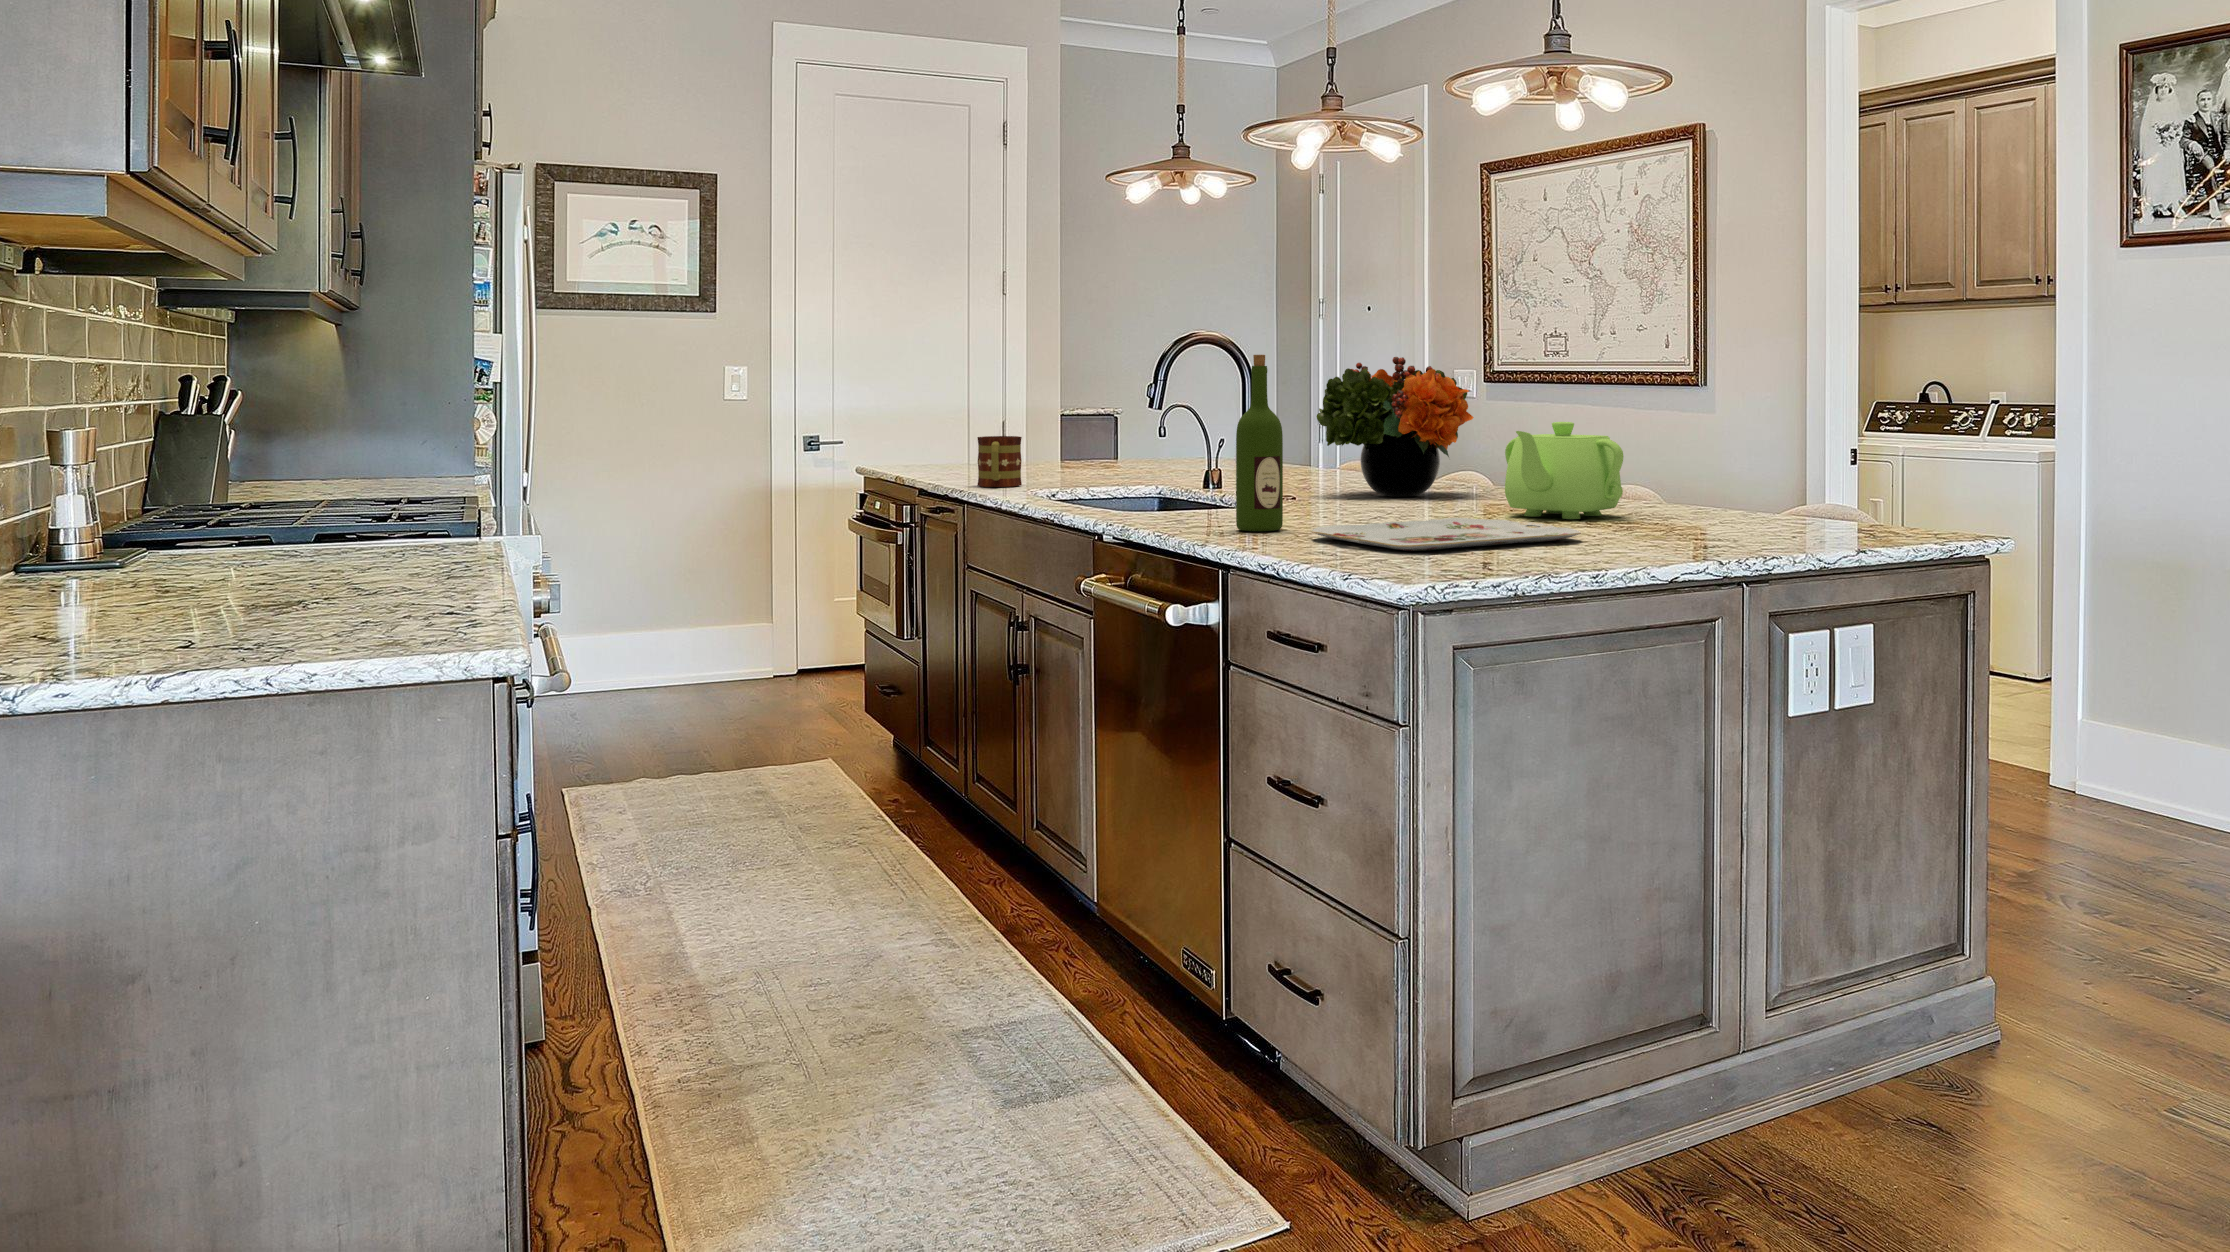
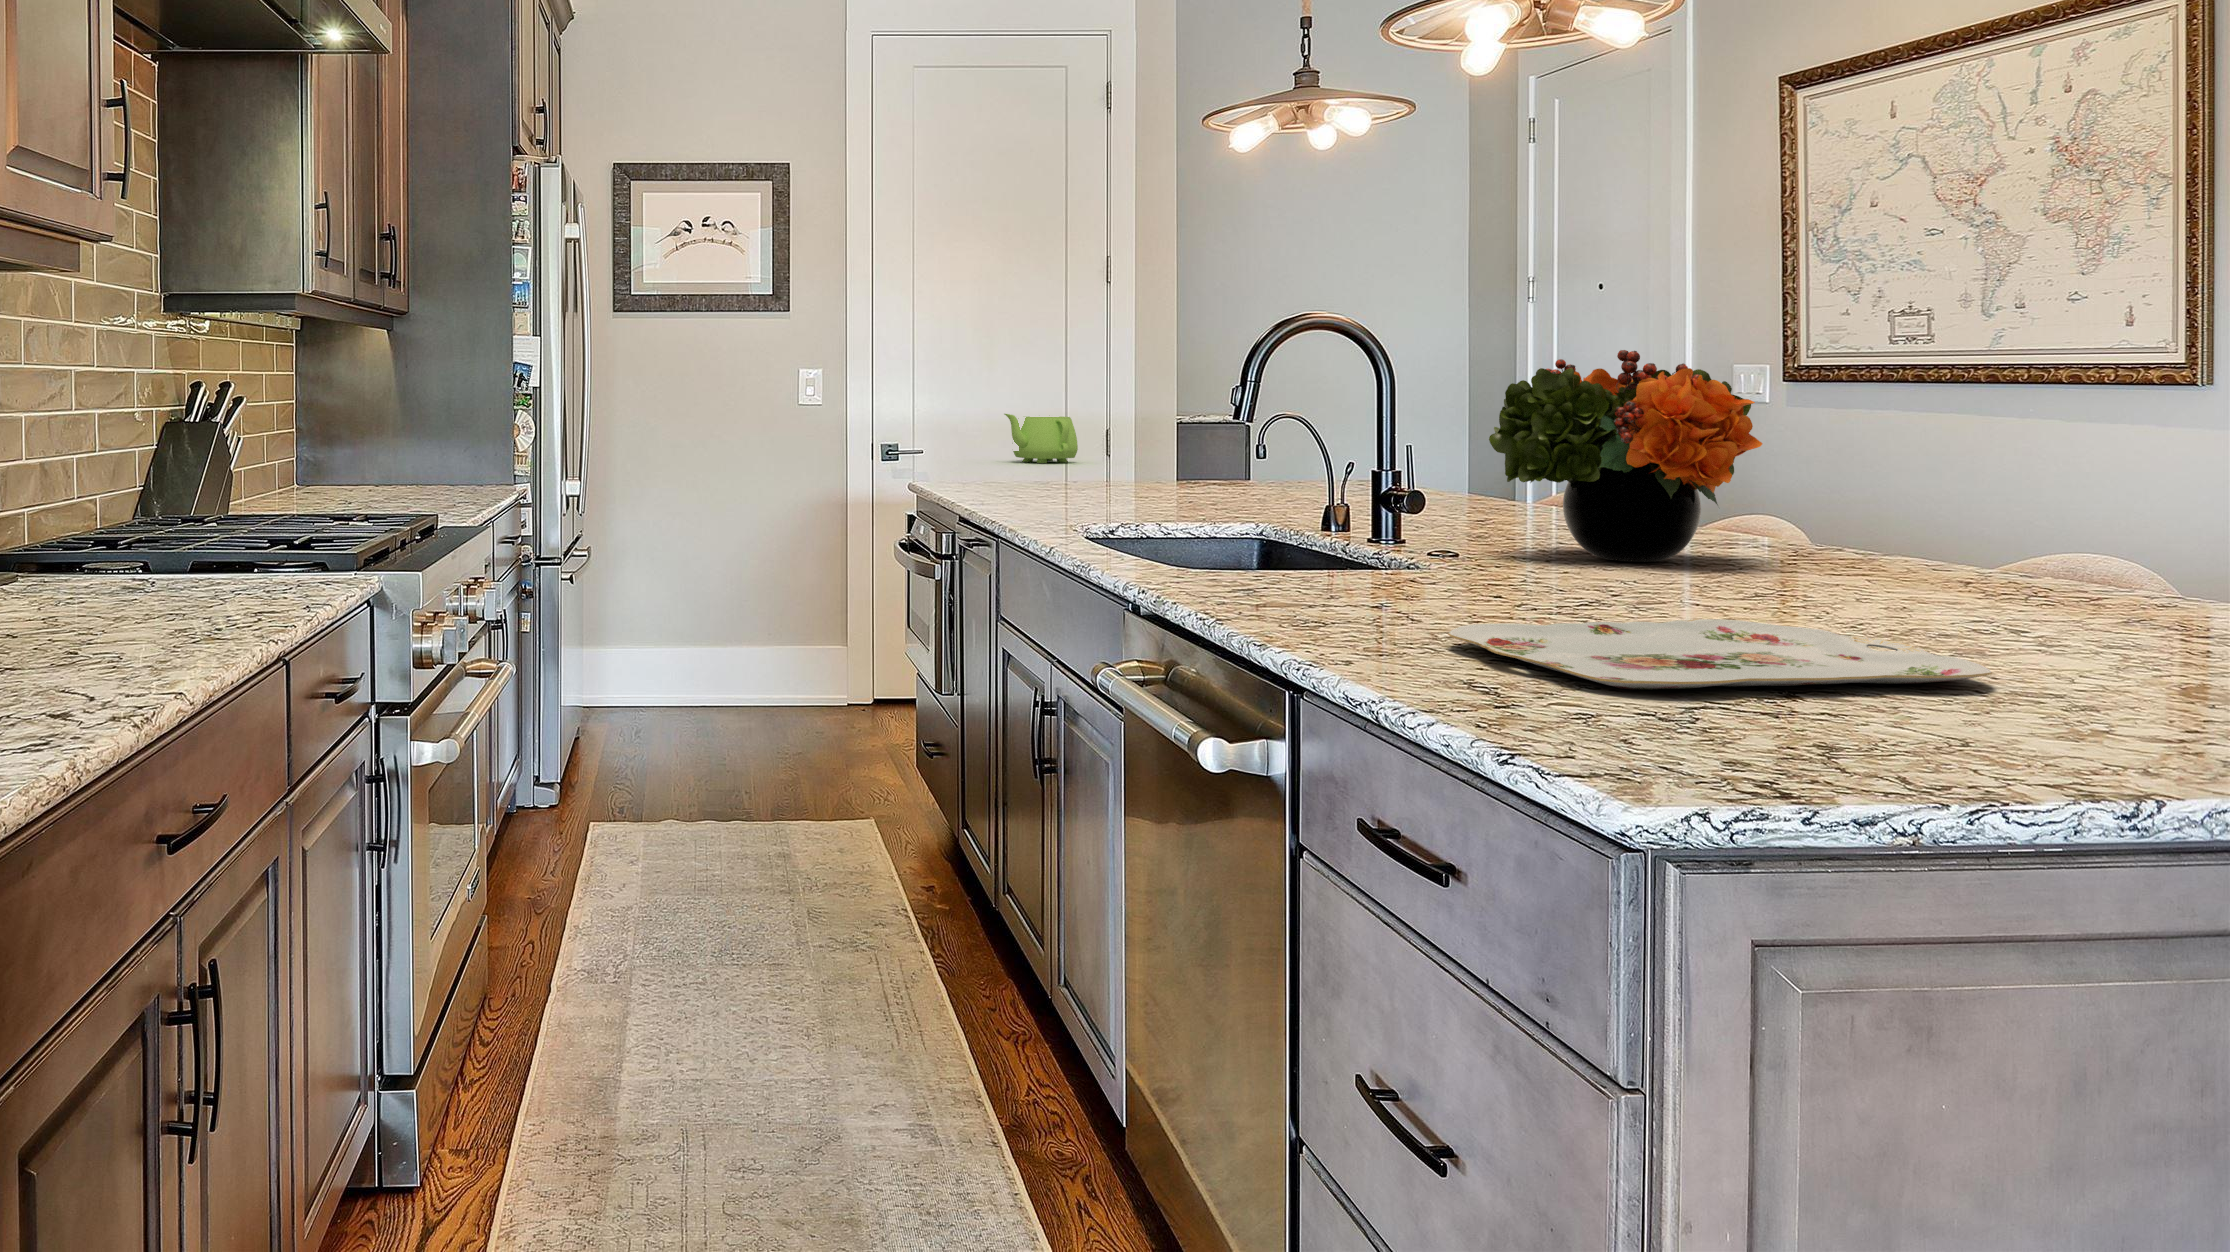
wine bottle: present [1236,355,1283,531] -> none [1331,352,1407,623]
teapot: present [1505,422,1623,519] -> present [1004,414,1078,463]
mug: present [977,436,1022,487] -> none [1026,455,1081,520]

